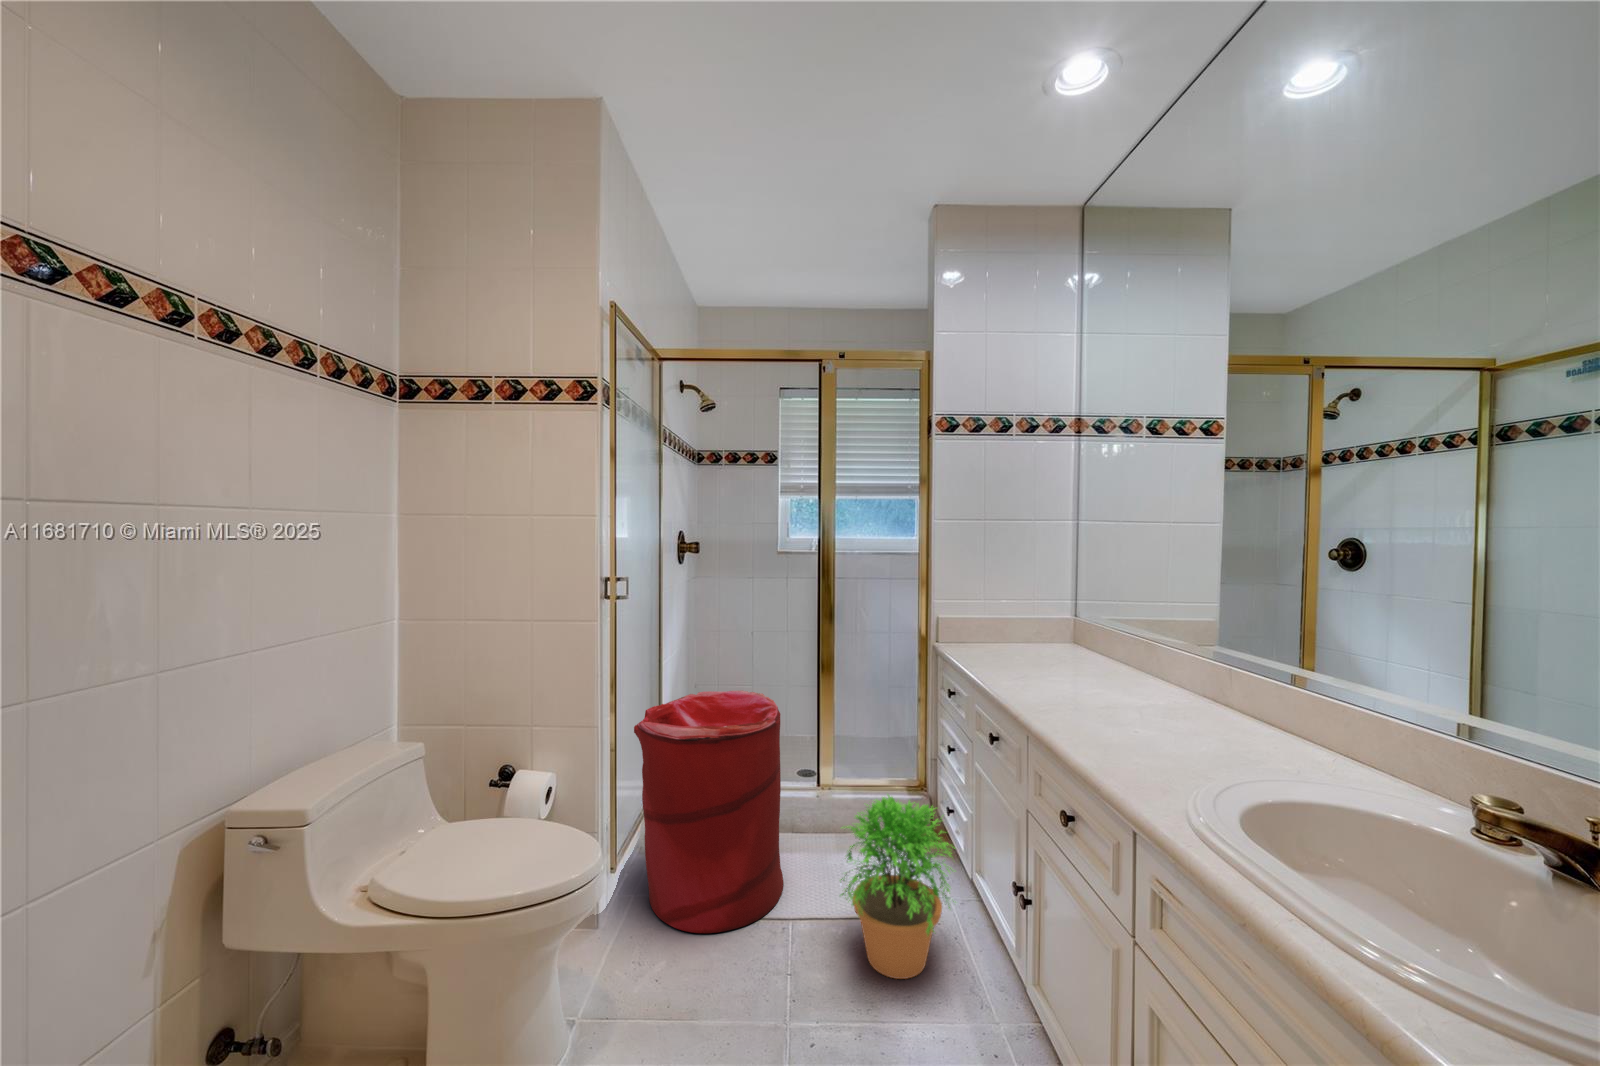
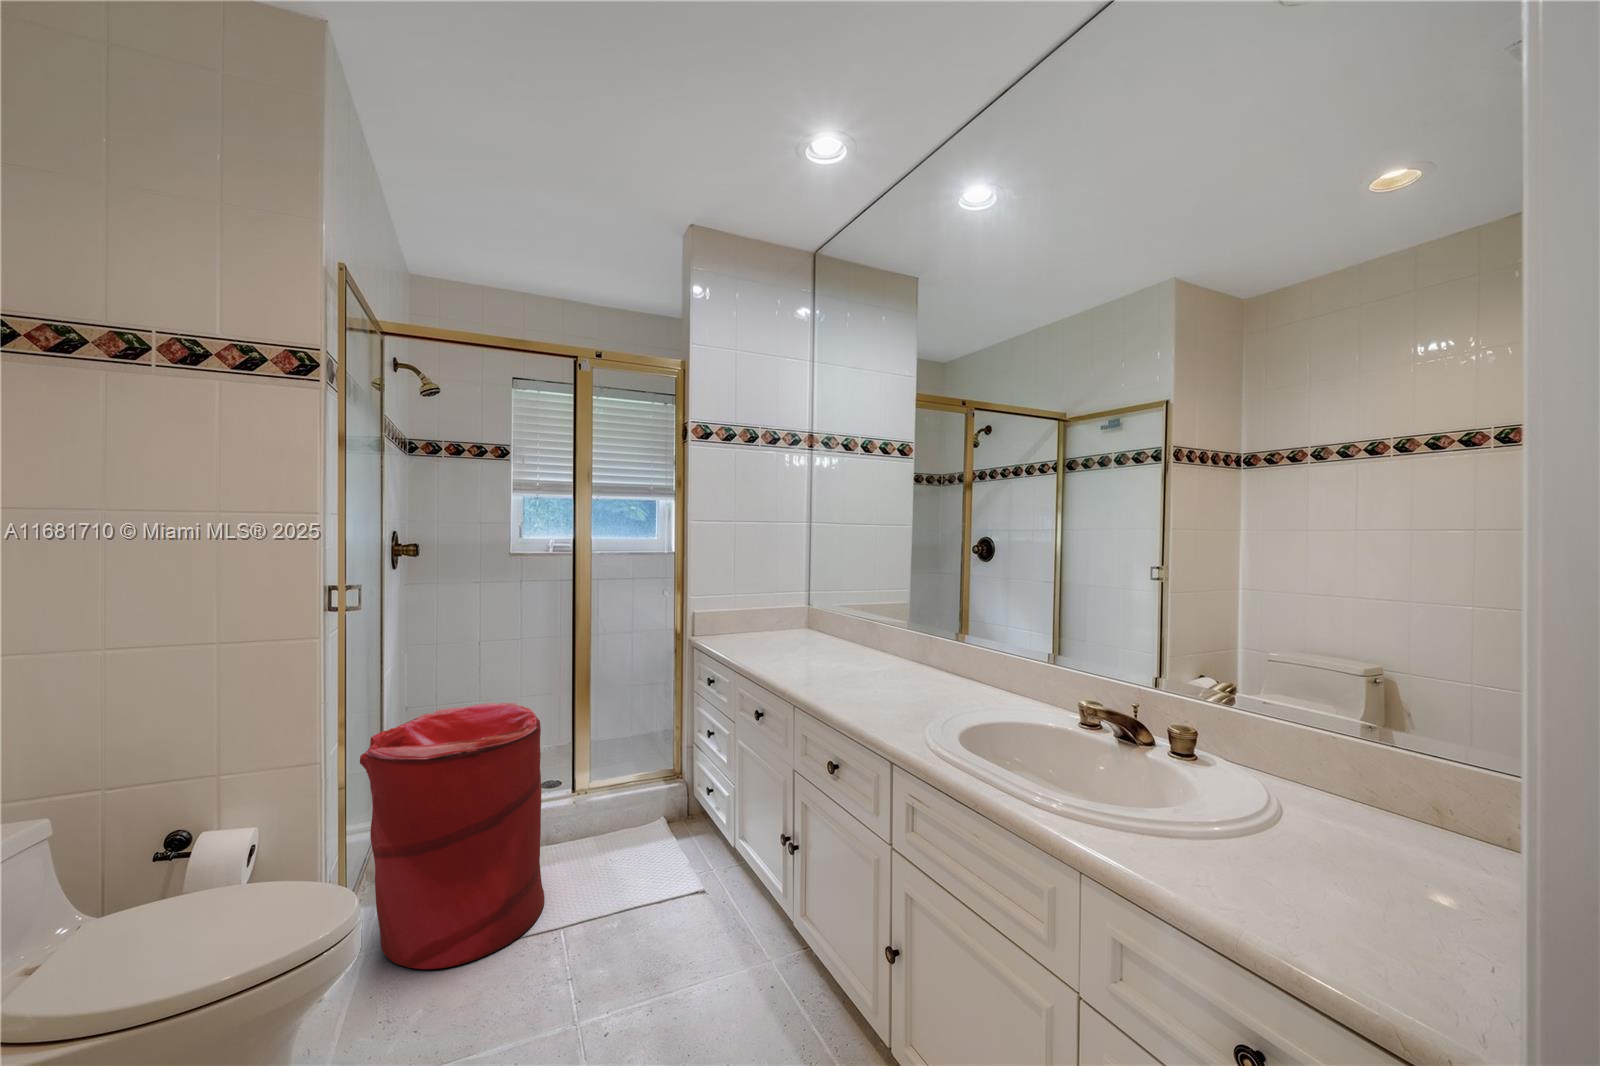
potted plant: present [840,795,954,979] -> none [610,778,728,946]

